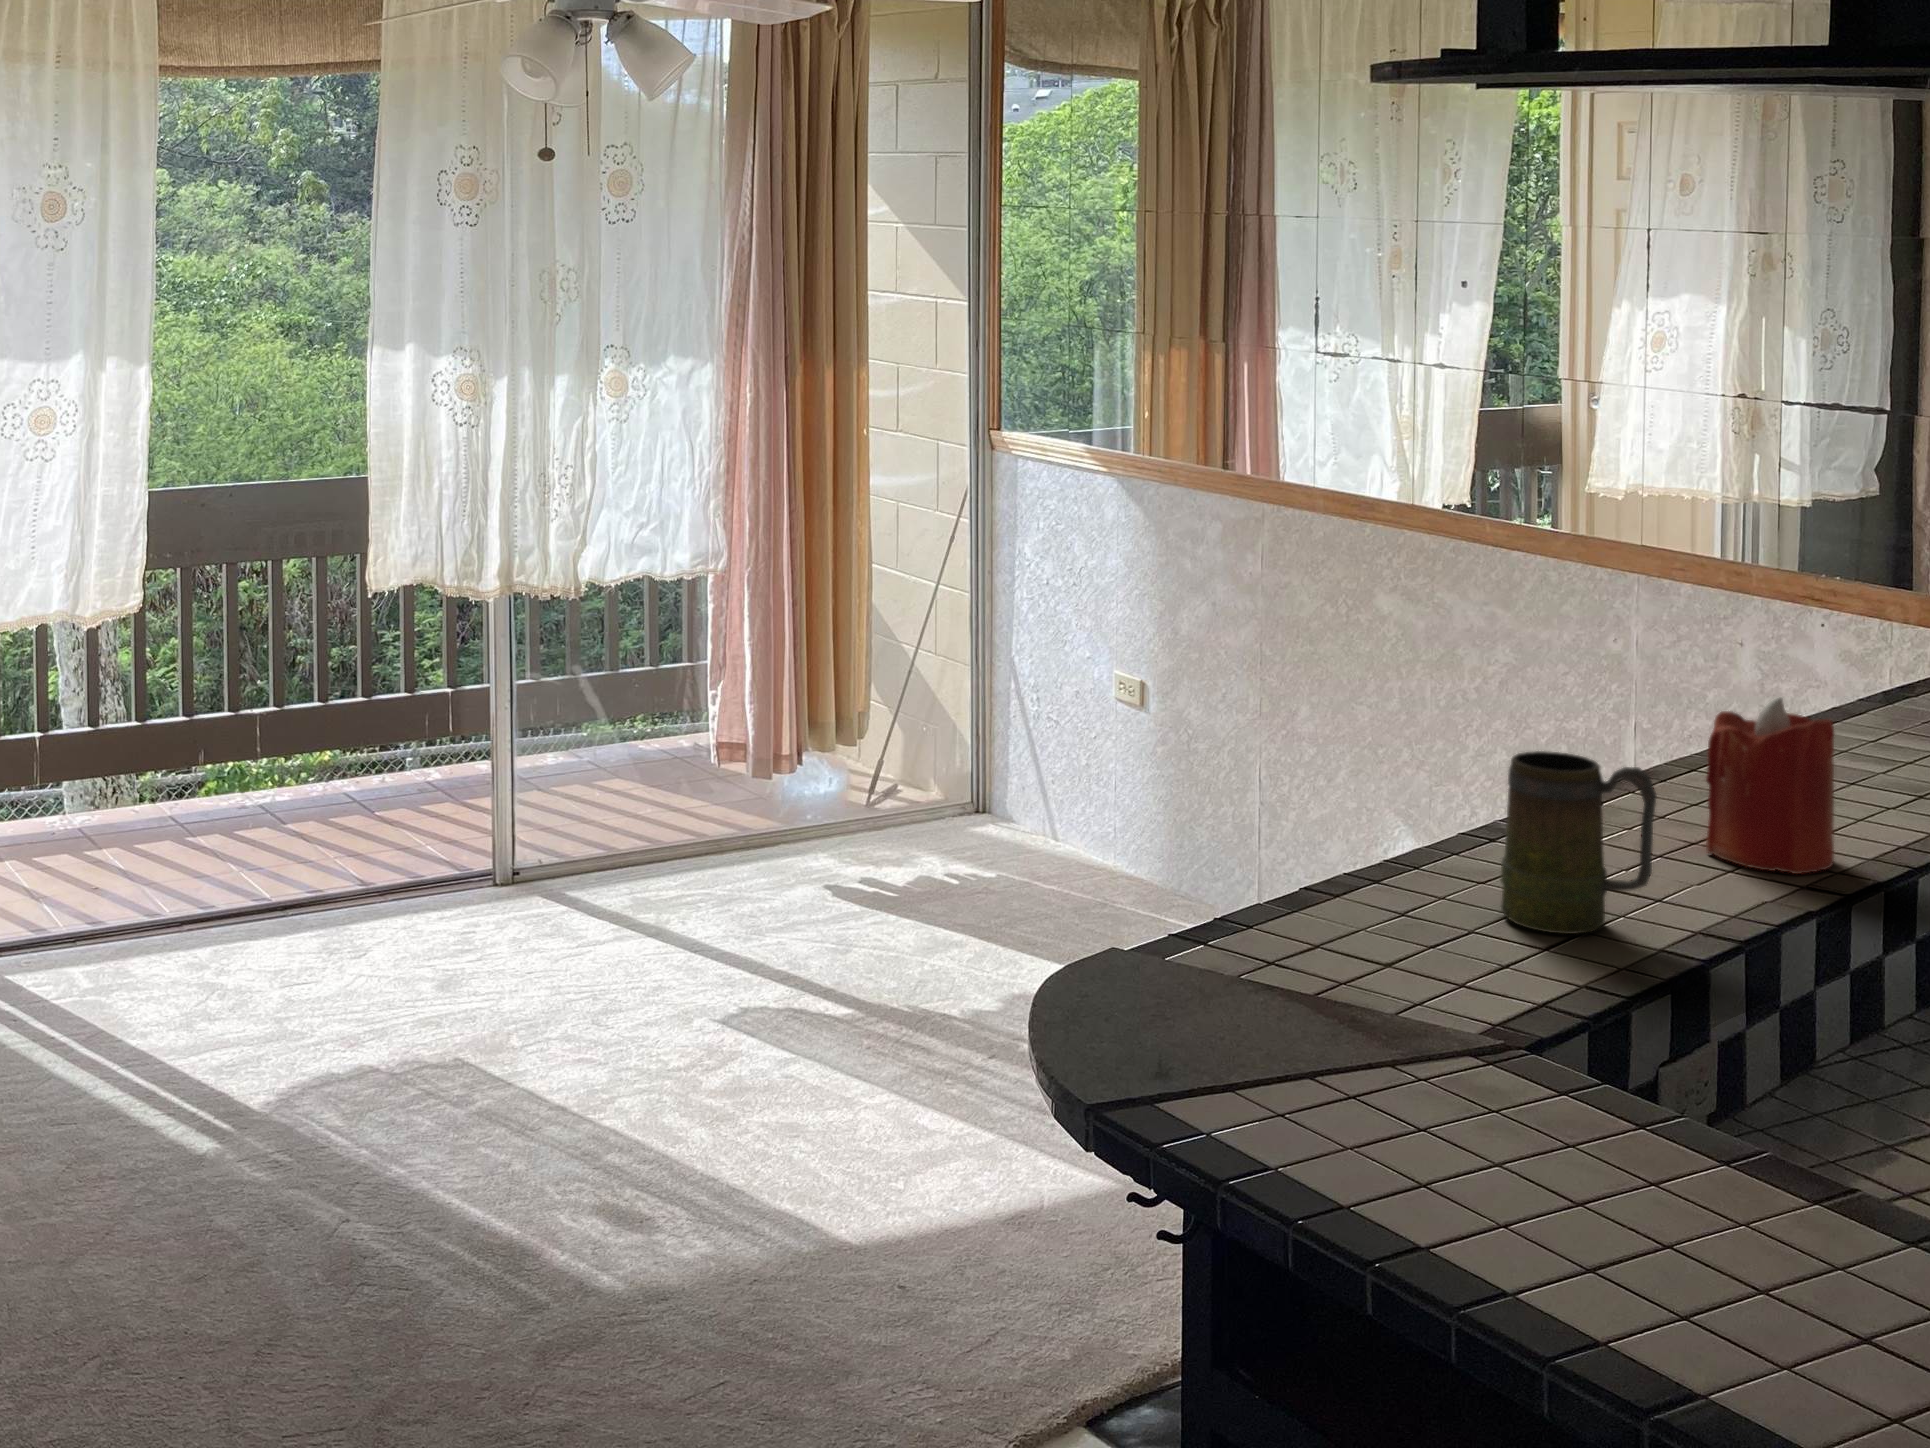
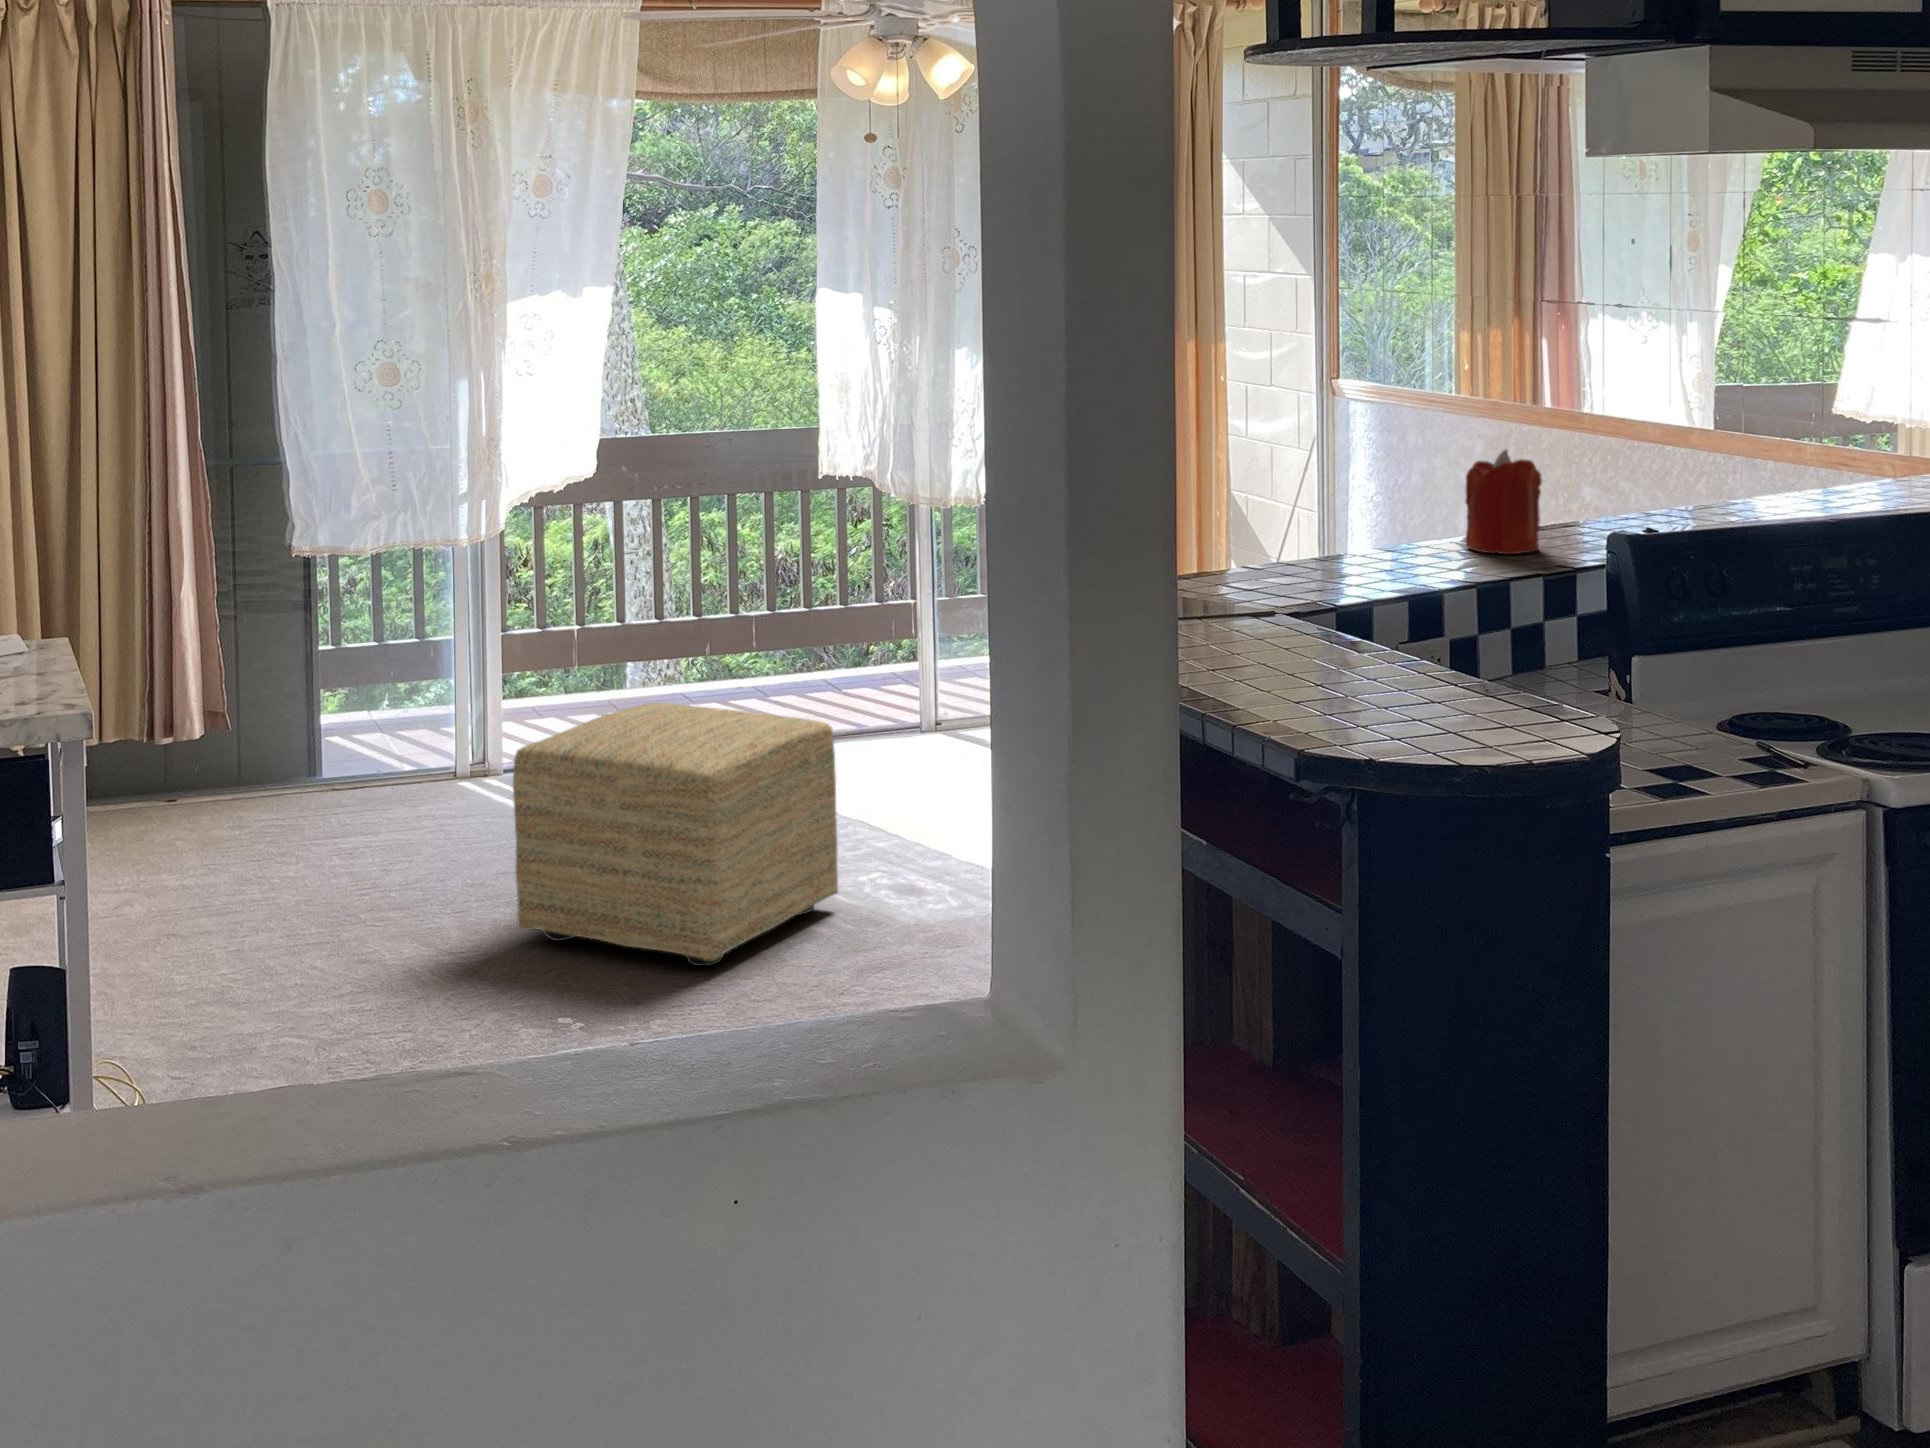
mug: present [1501,751,1656,934] -> none [1294,470,1374,573]
ottoman: none [31,921,478,1335] -> present [513,703,838,966]

